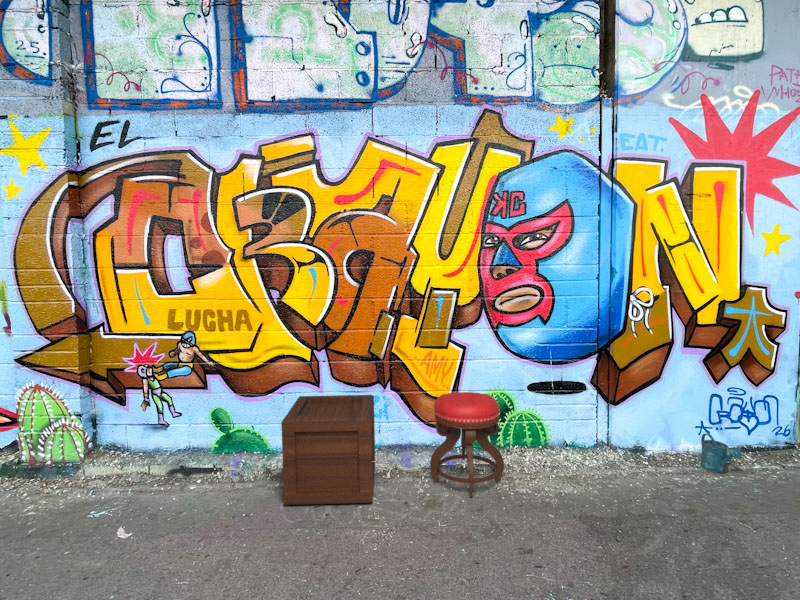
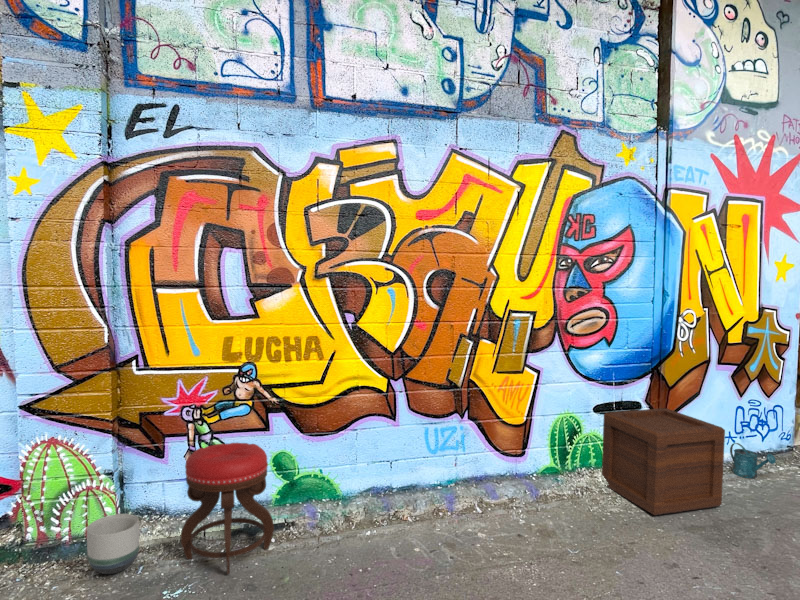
stool: present [430,392,504,497] -> present [181,443,274,574]
wooden crate: present [281,395,375,505] -> present [602,408,725,515]
planter: none [50,447,95,492] -> present [87,514,139,574]

